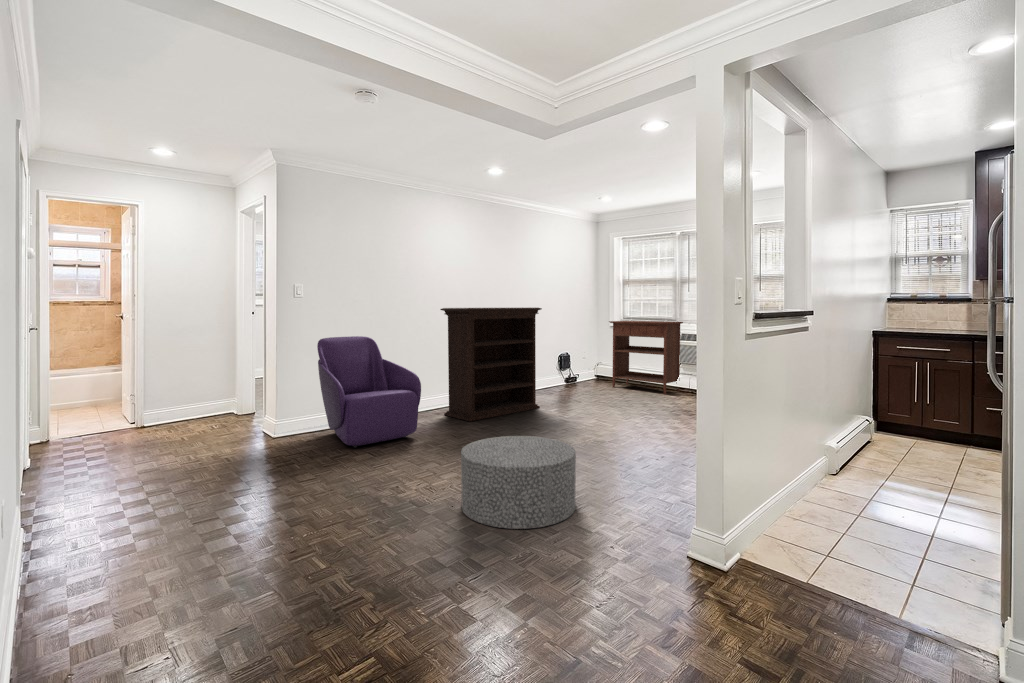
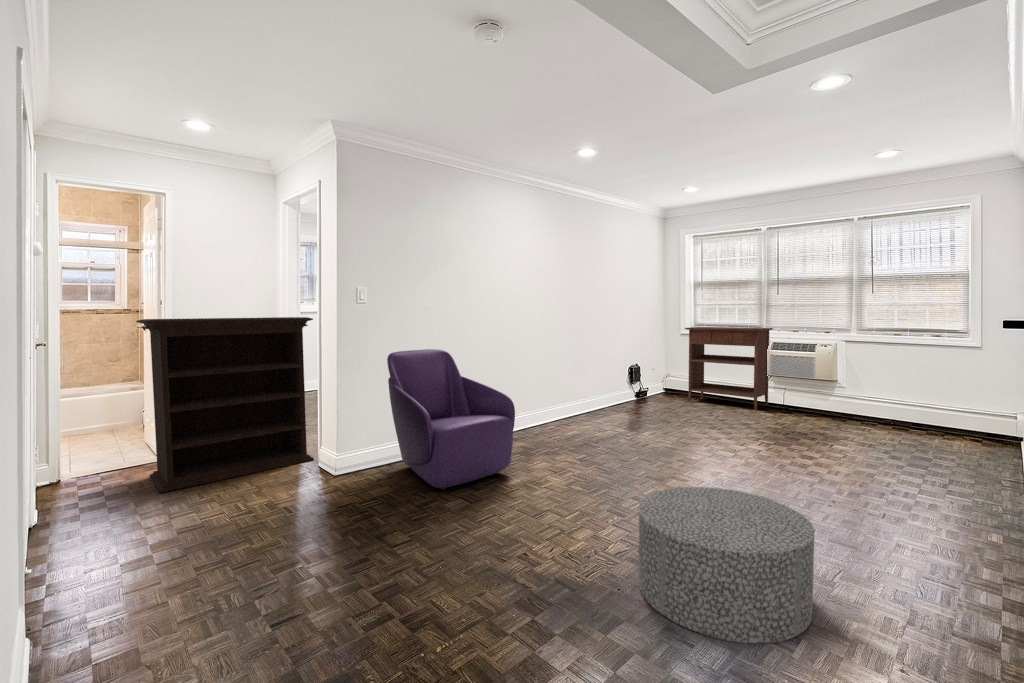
bookshelf: present [440,308,542,421] -> present [136,317,314,493]

